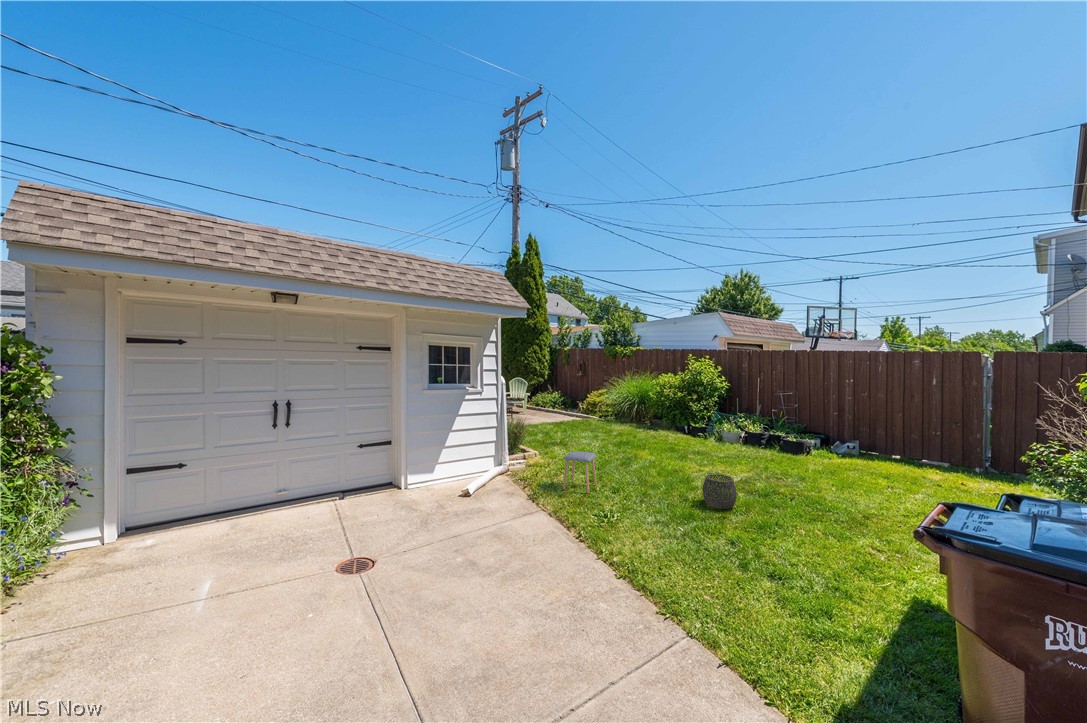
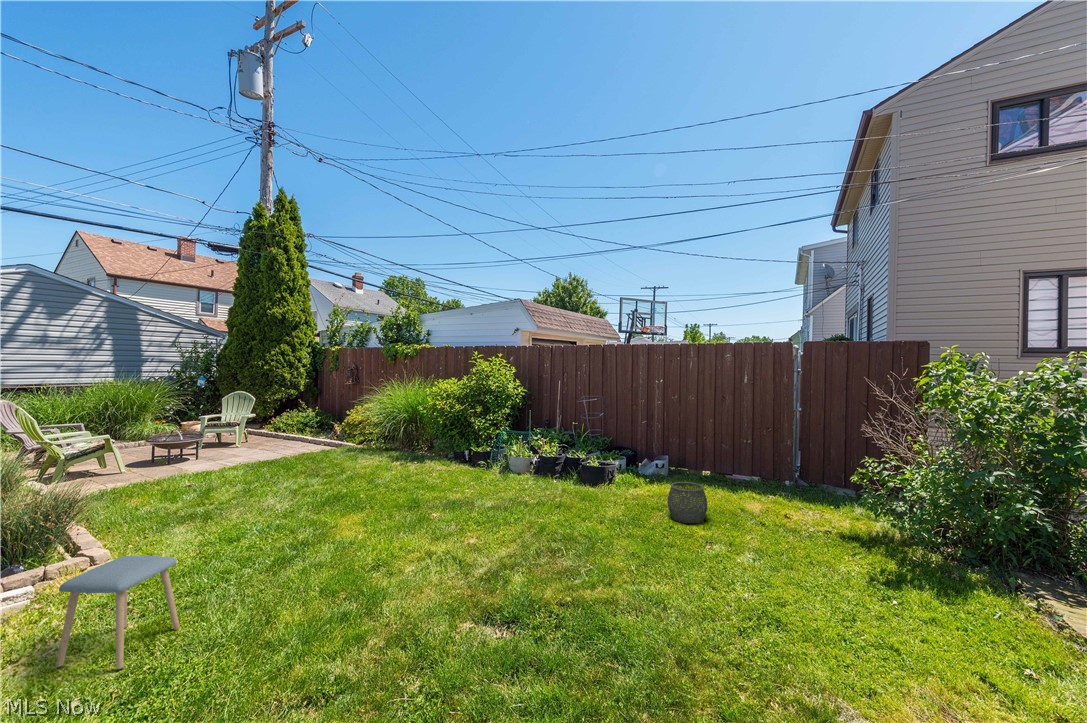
woven basket: present [702,474,737,509] -> present [667,482,708,523]

